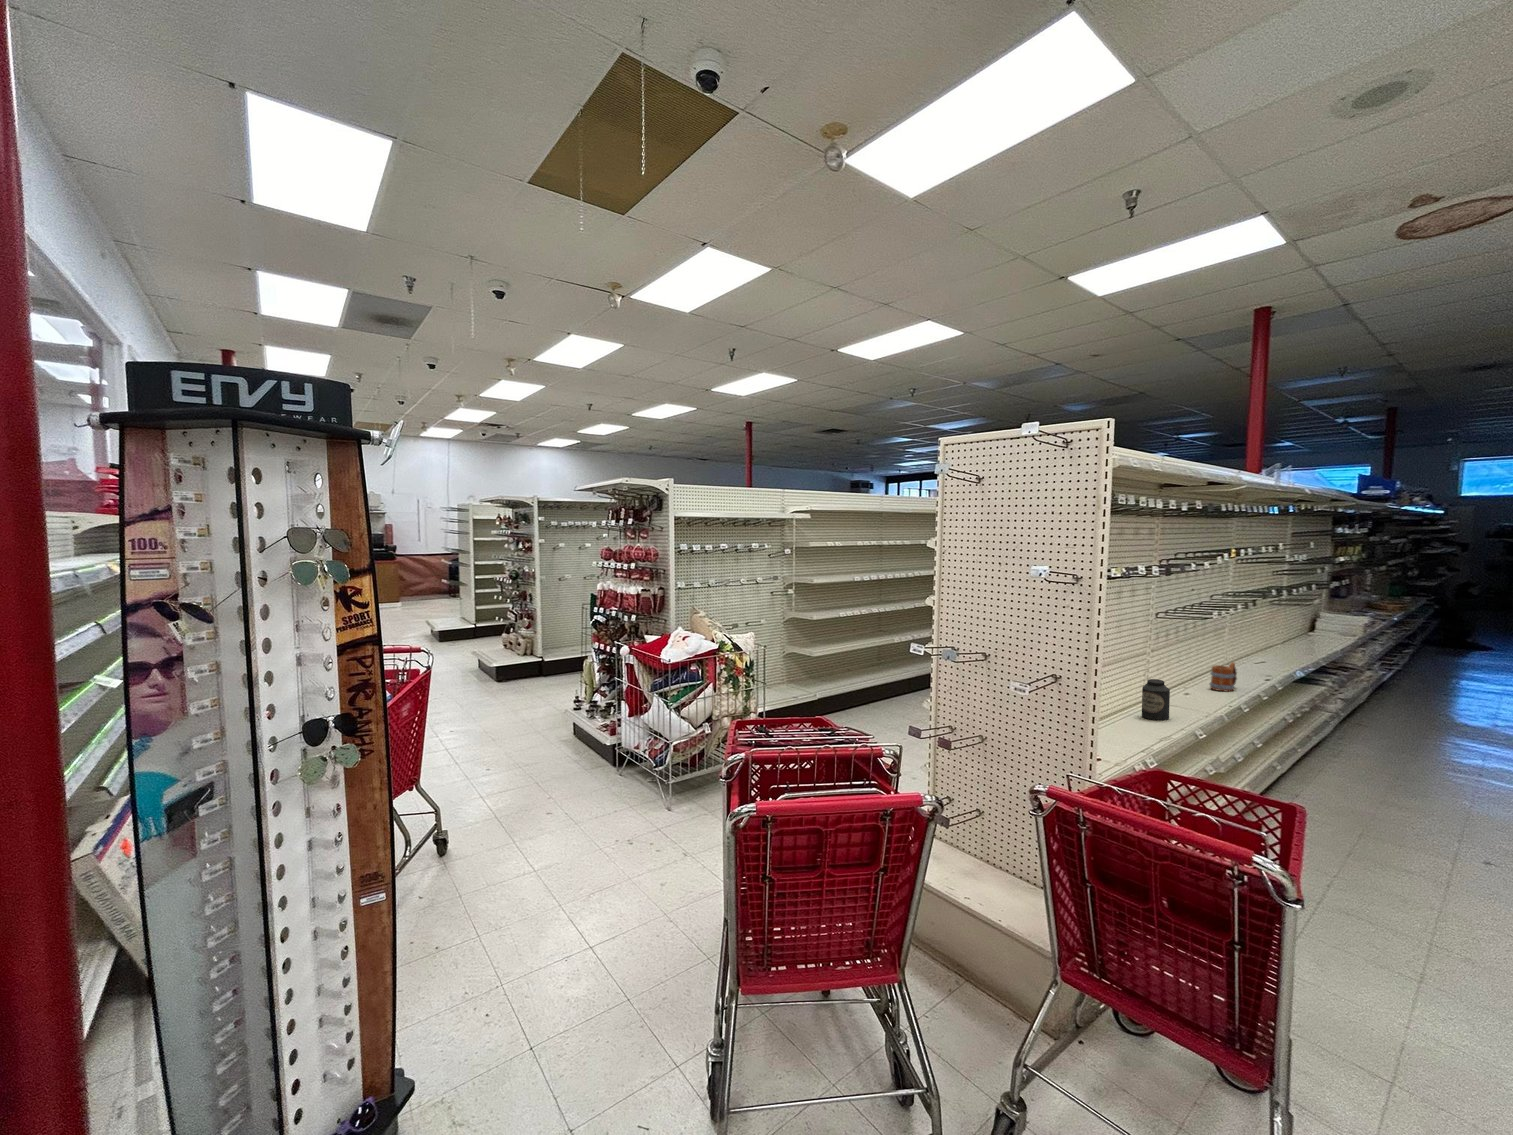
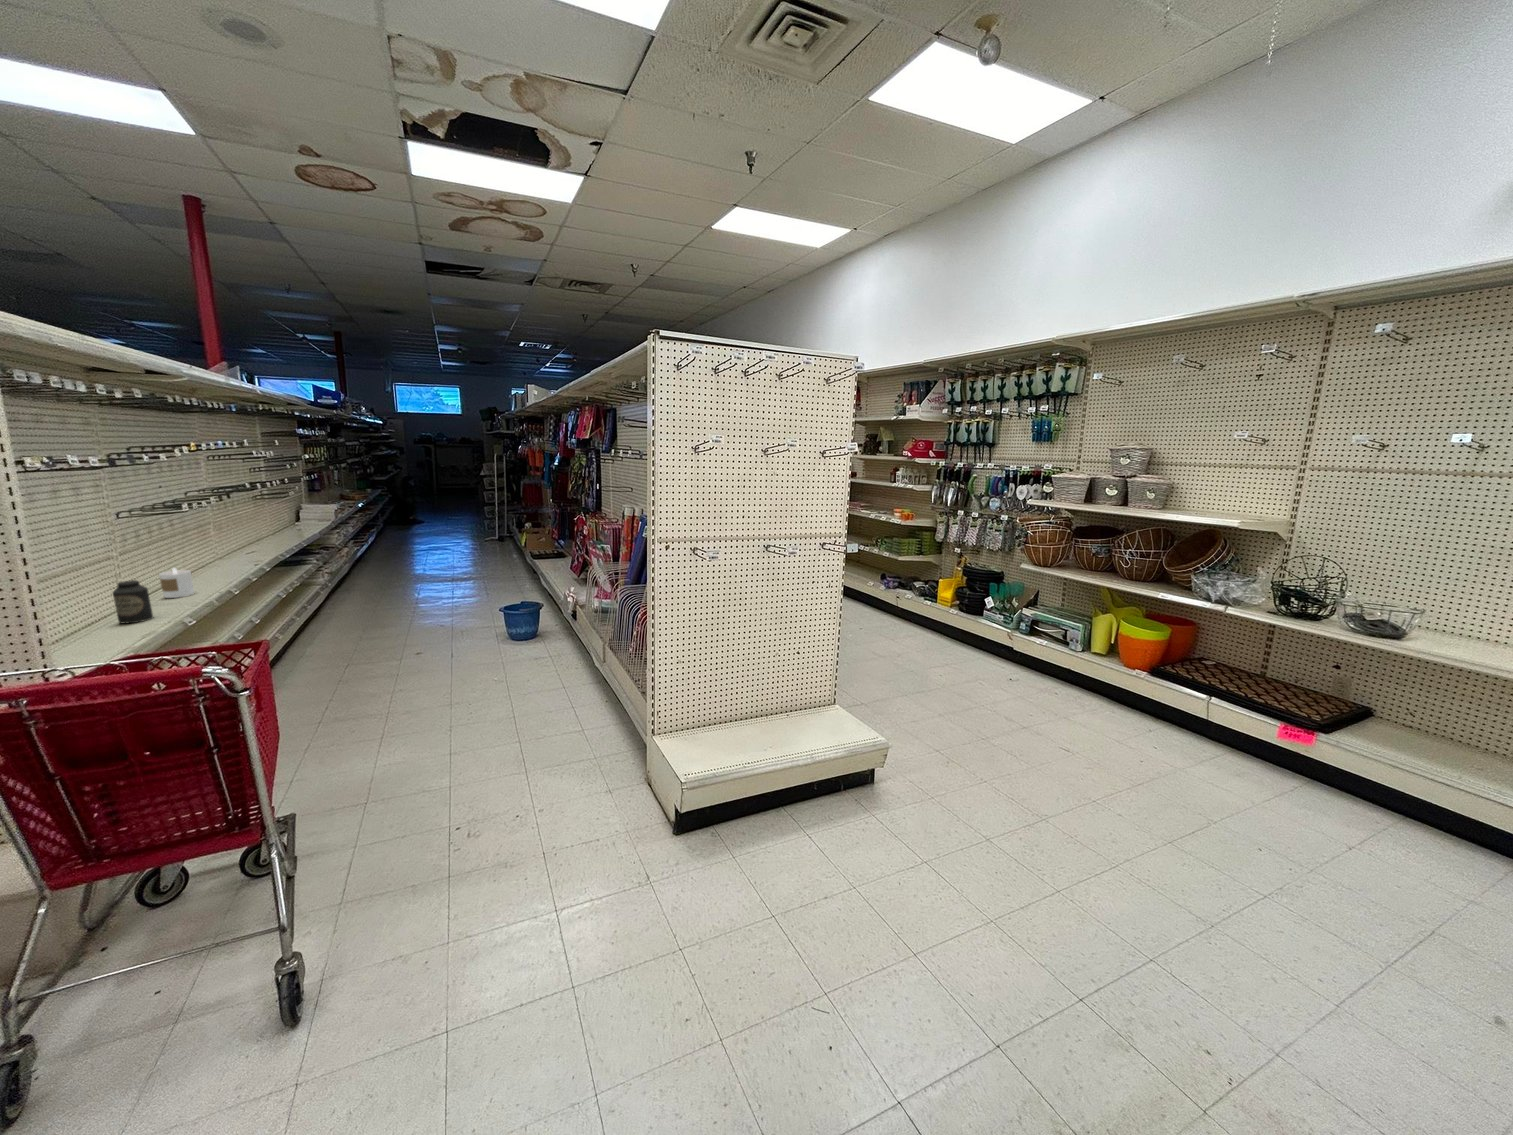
mug: present [1210,662,1237,692] -> none [196,553,225,582]
candle: none [1178,672,1207,702] -> present [159,568,194,598]

